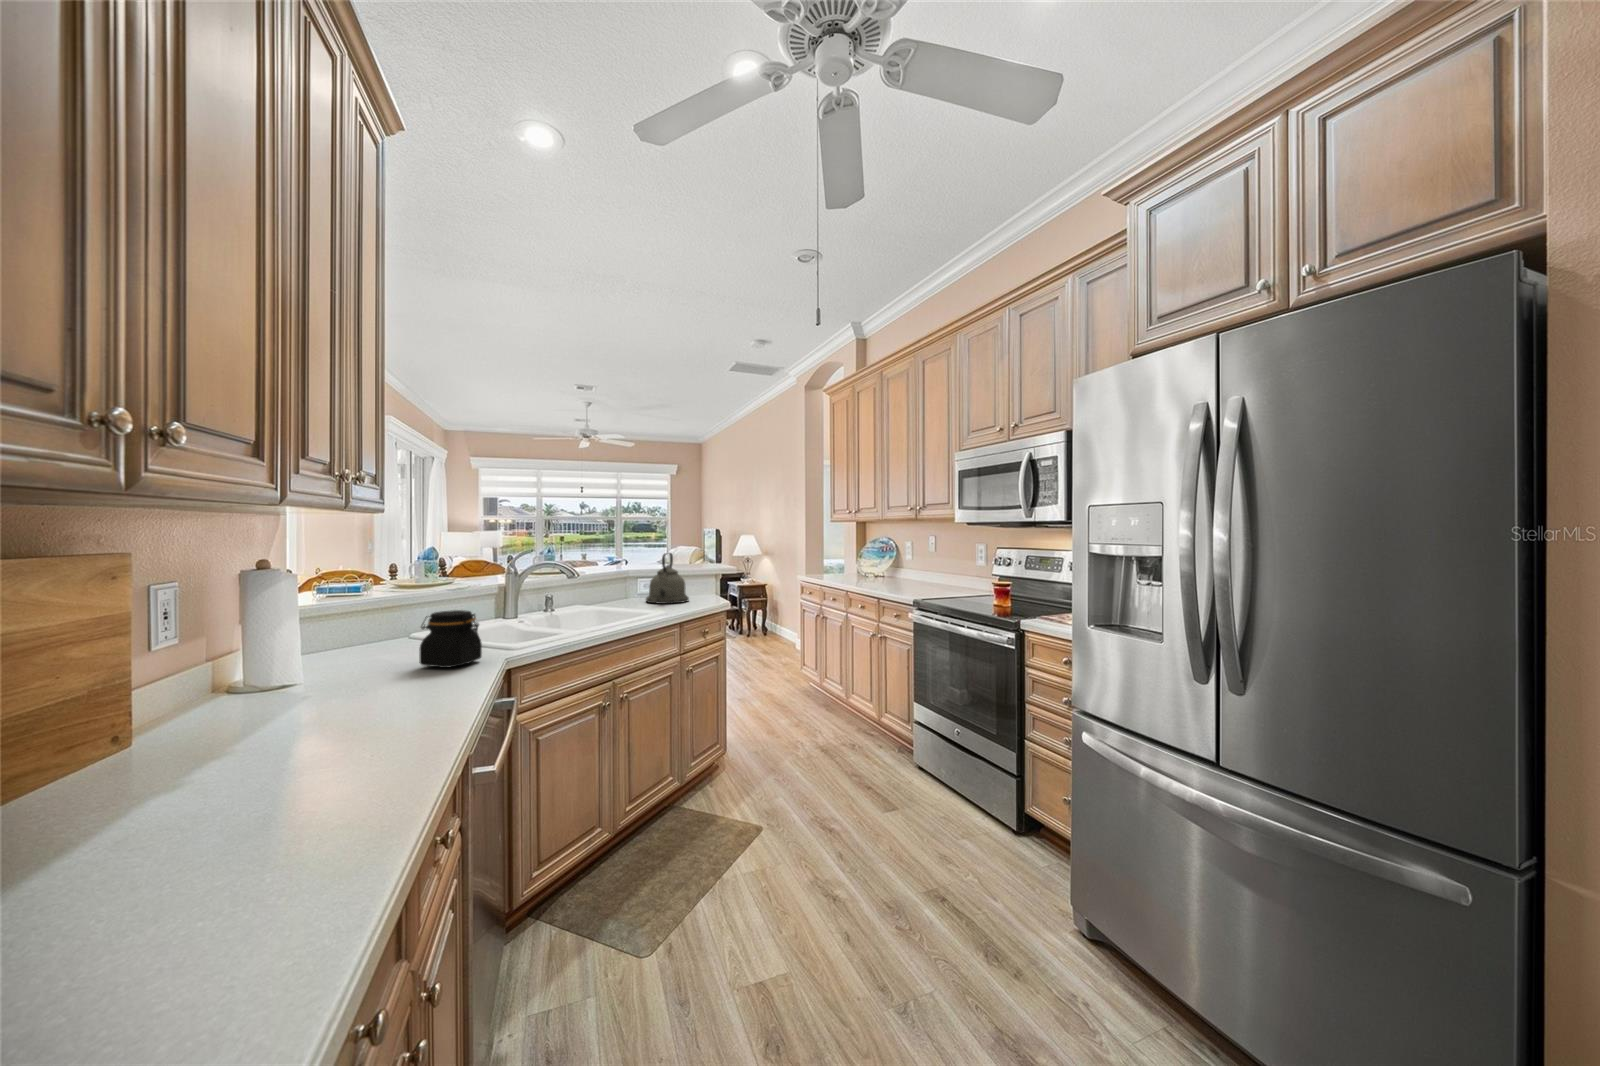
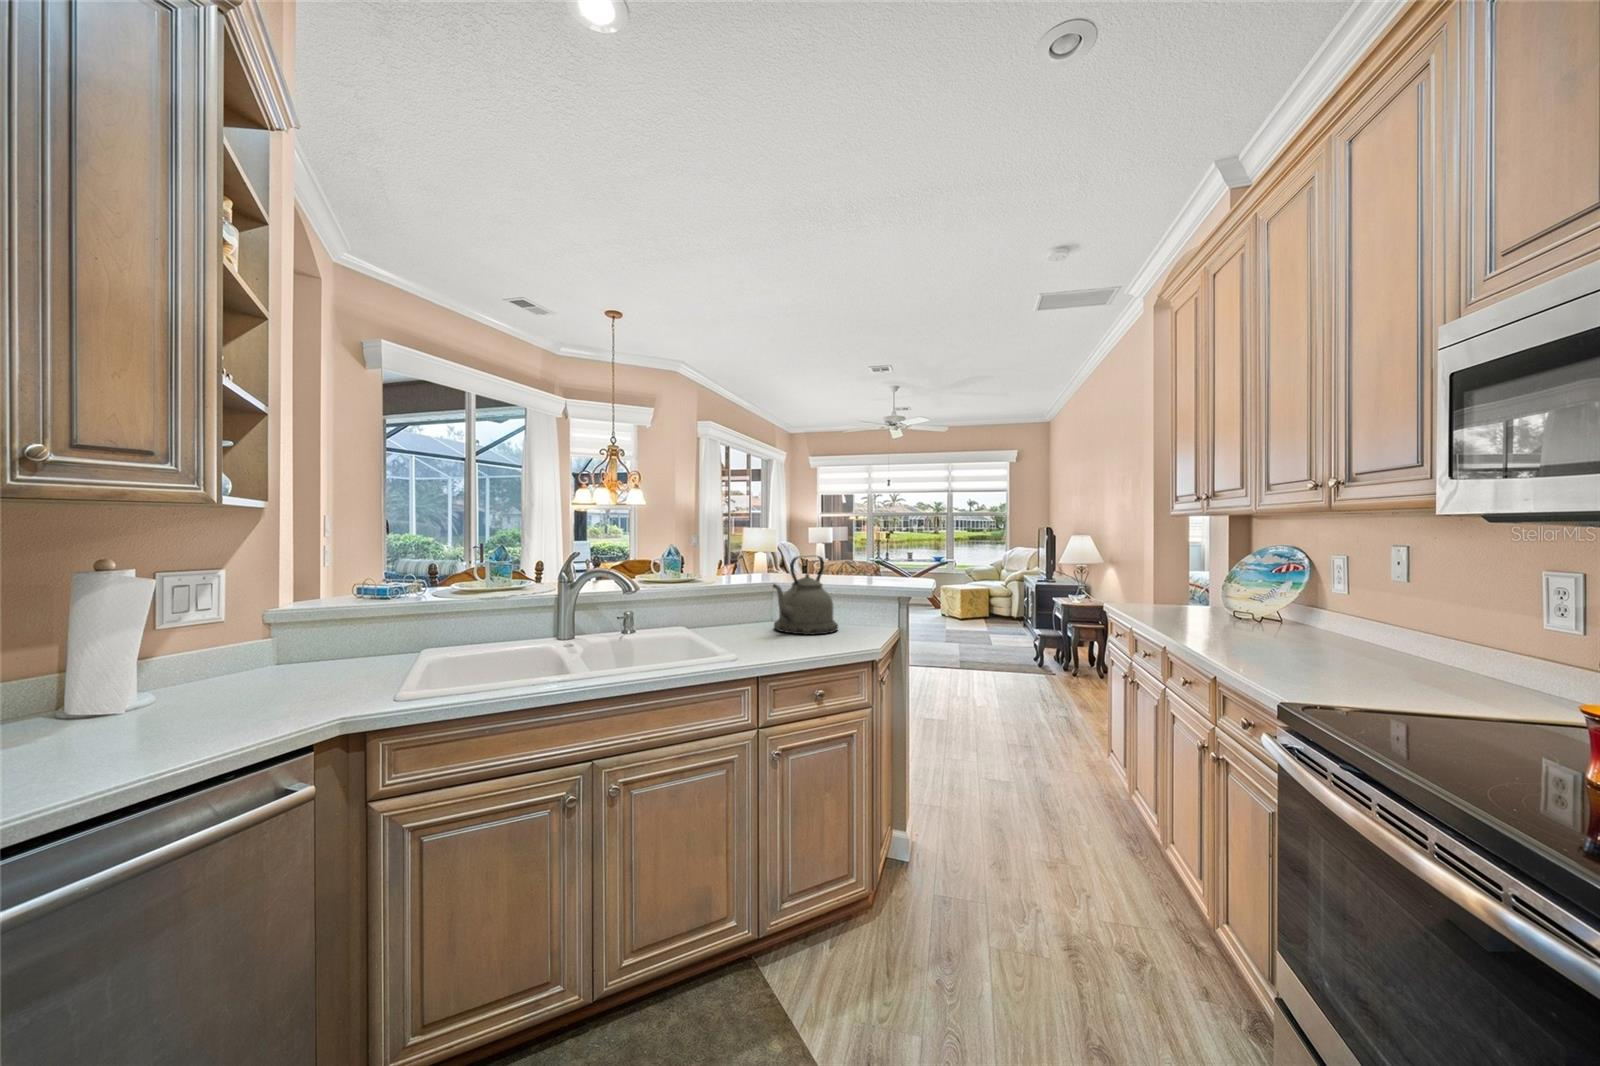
jar: present [419,610,482,668] -> none [172,627,270,721]

